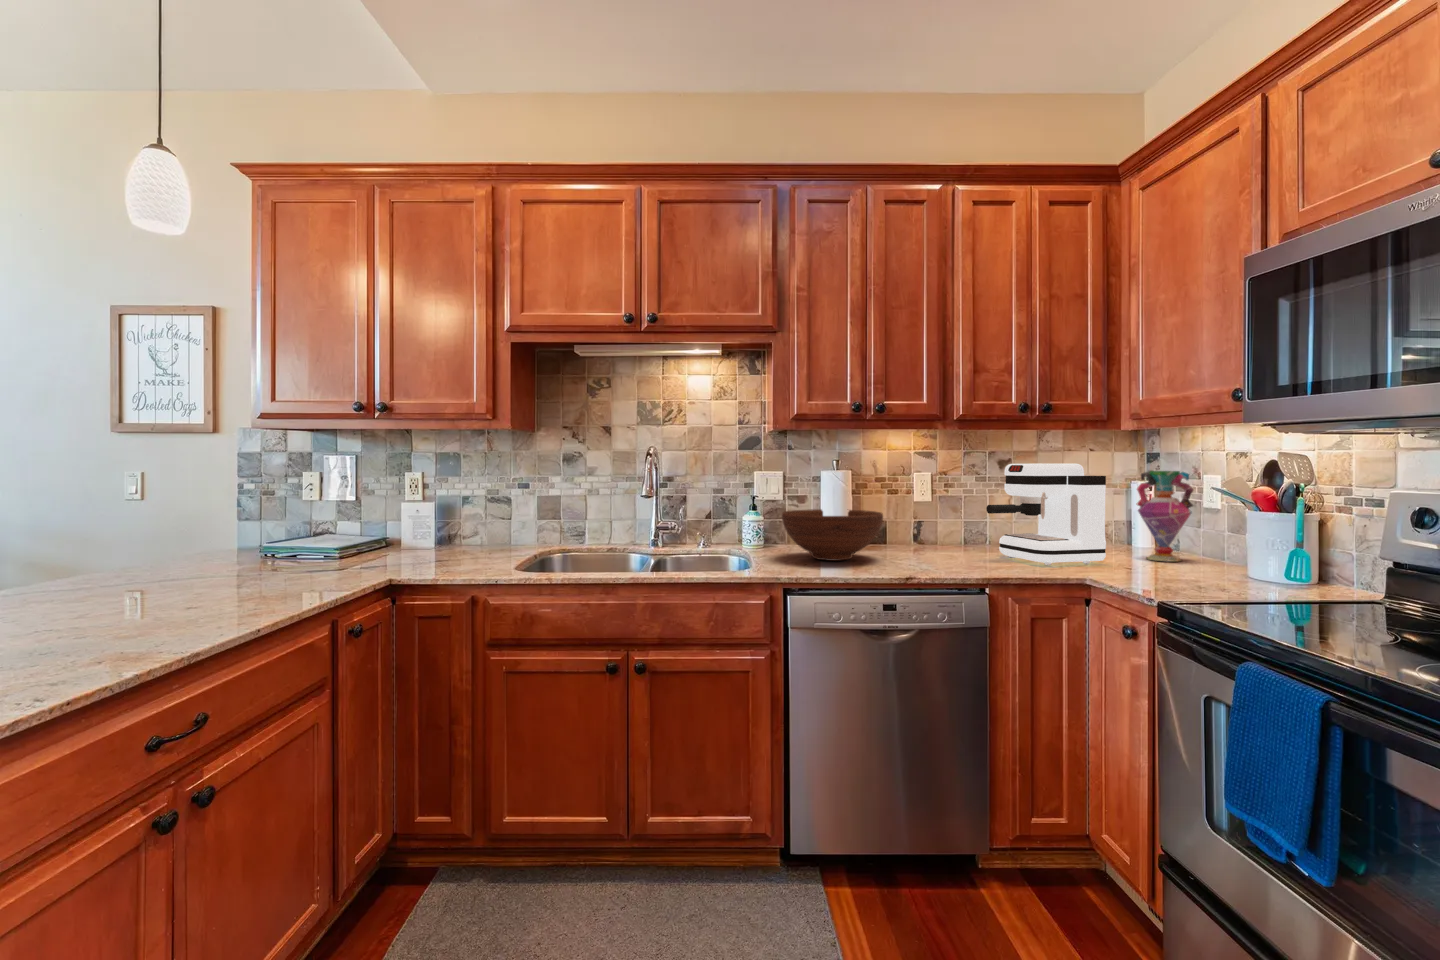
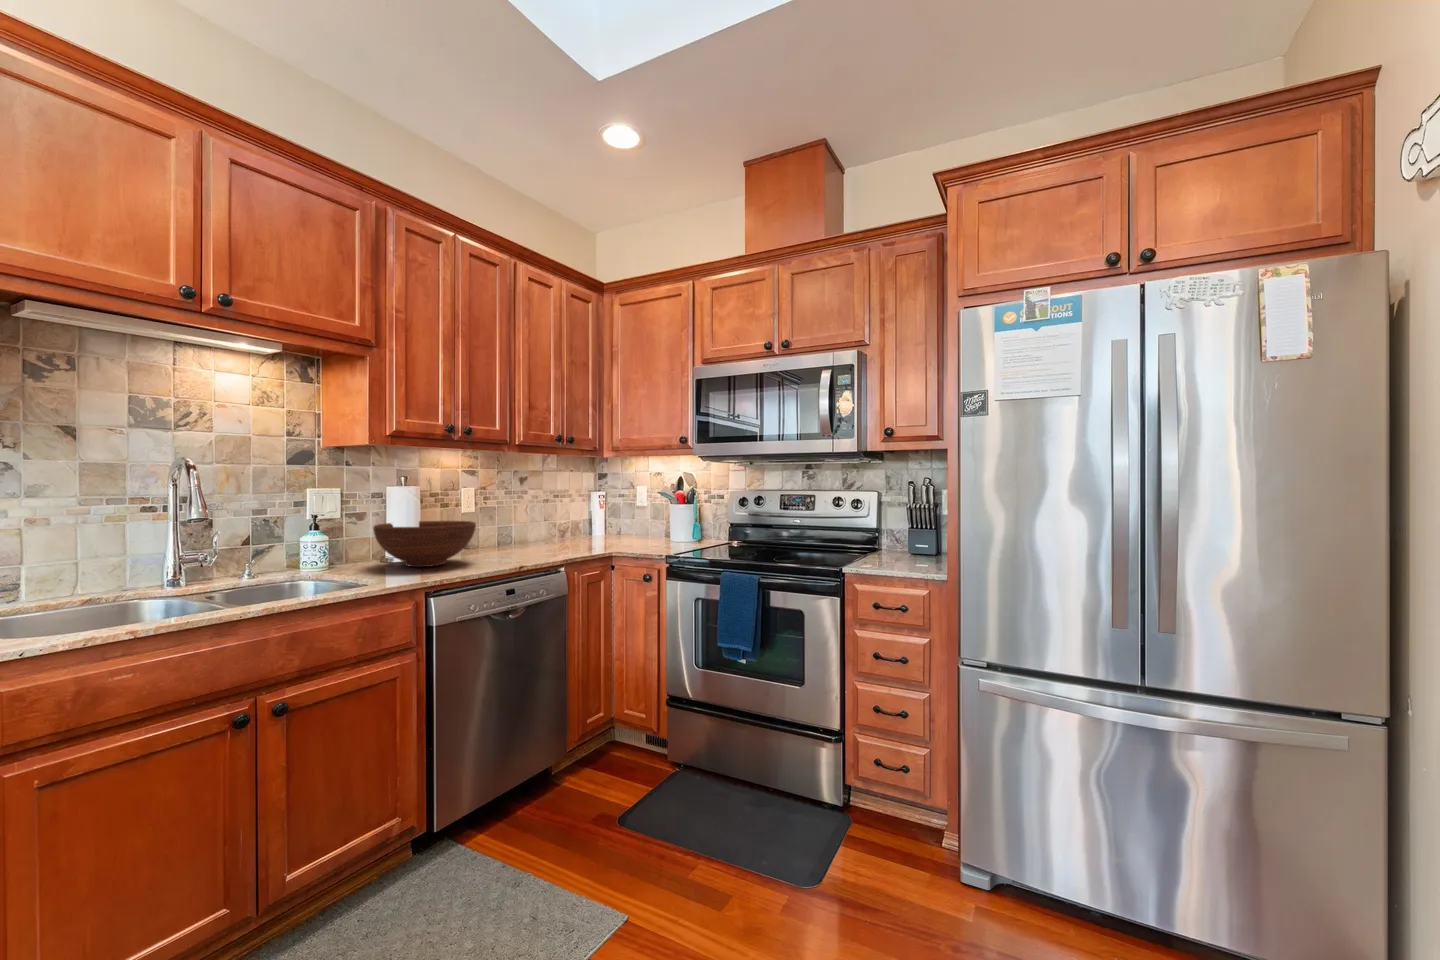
coffee maker: present [986,463,1106,565] -> none [540,481,607,549]
vase: present [1137,471,1193,561] -> none [609,486,638,540]

